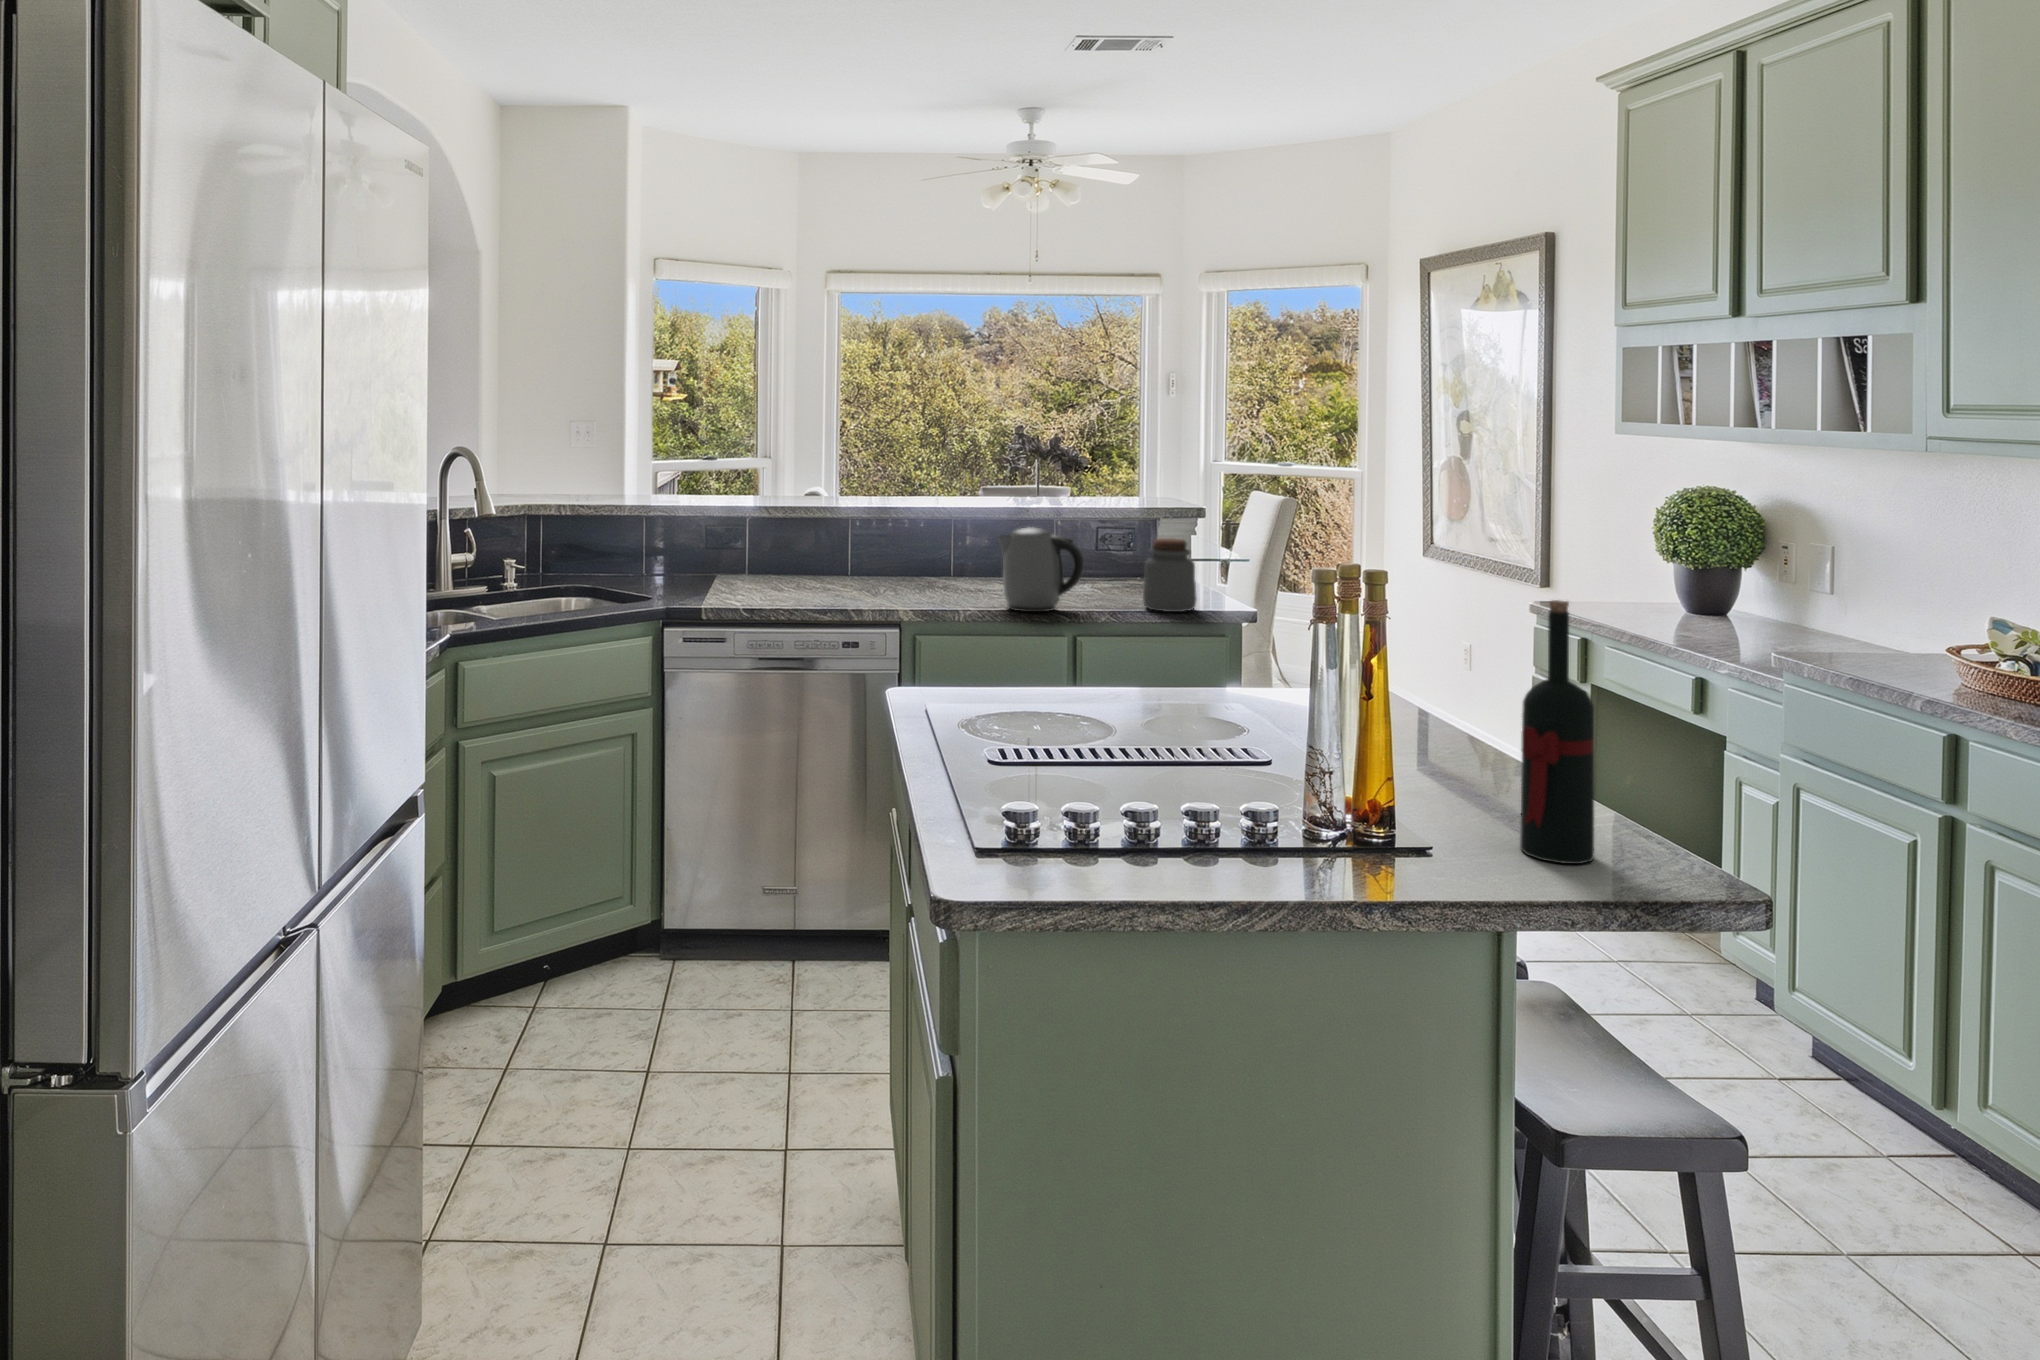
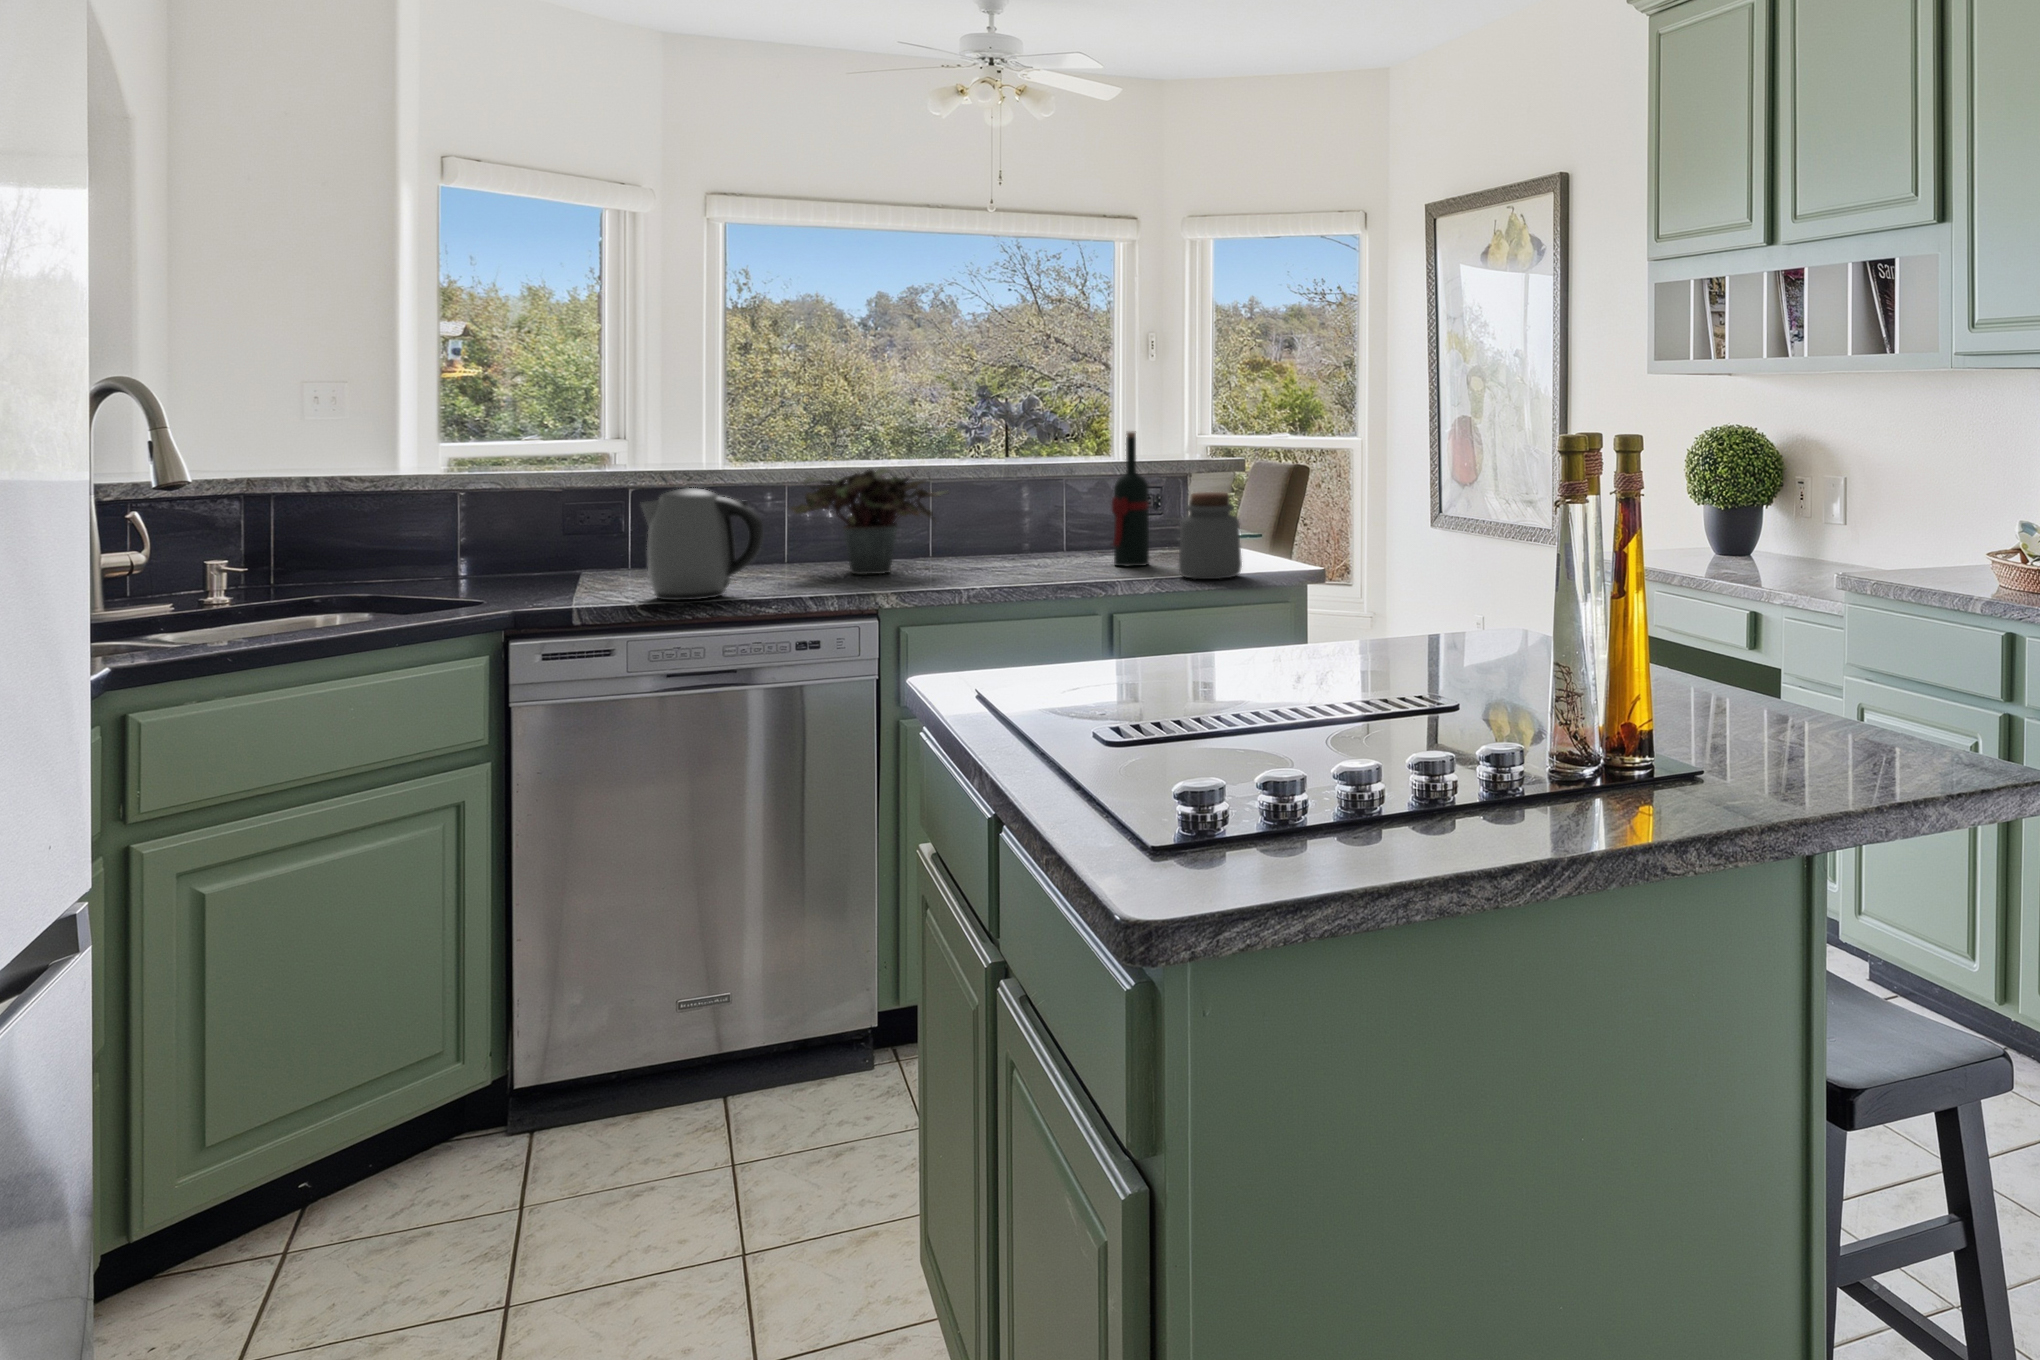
potted plant: none [847,506,969,589] -> present [790,469,948,574]
kettle: present [998,527,1084,612] -> present [641,488,763,600]
wine bottle: present [1520,600,1594,864] -> present [1112,431,1149,566]

